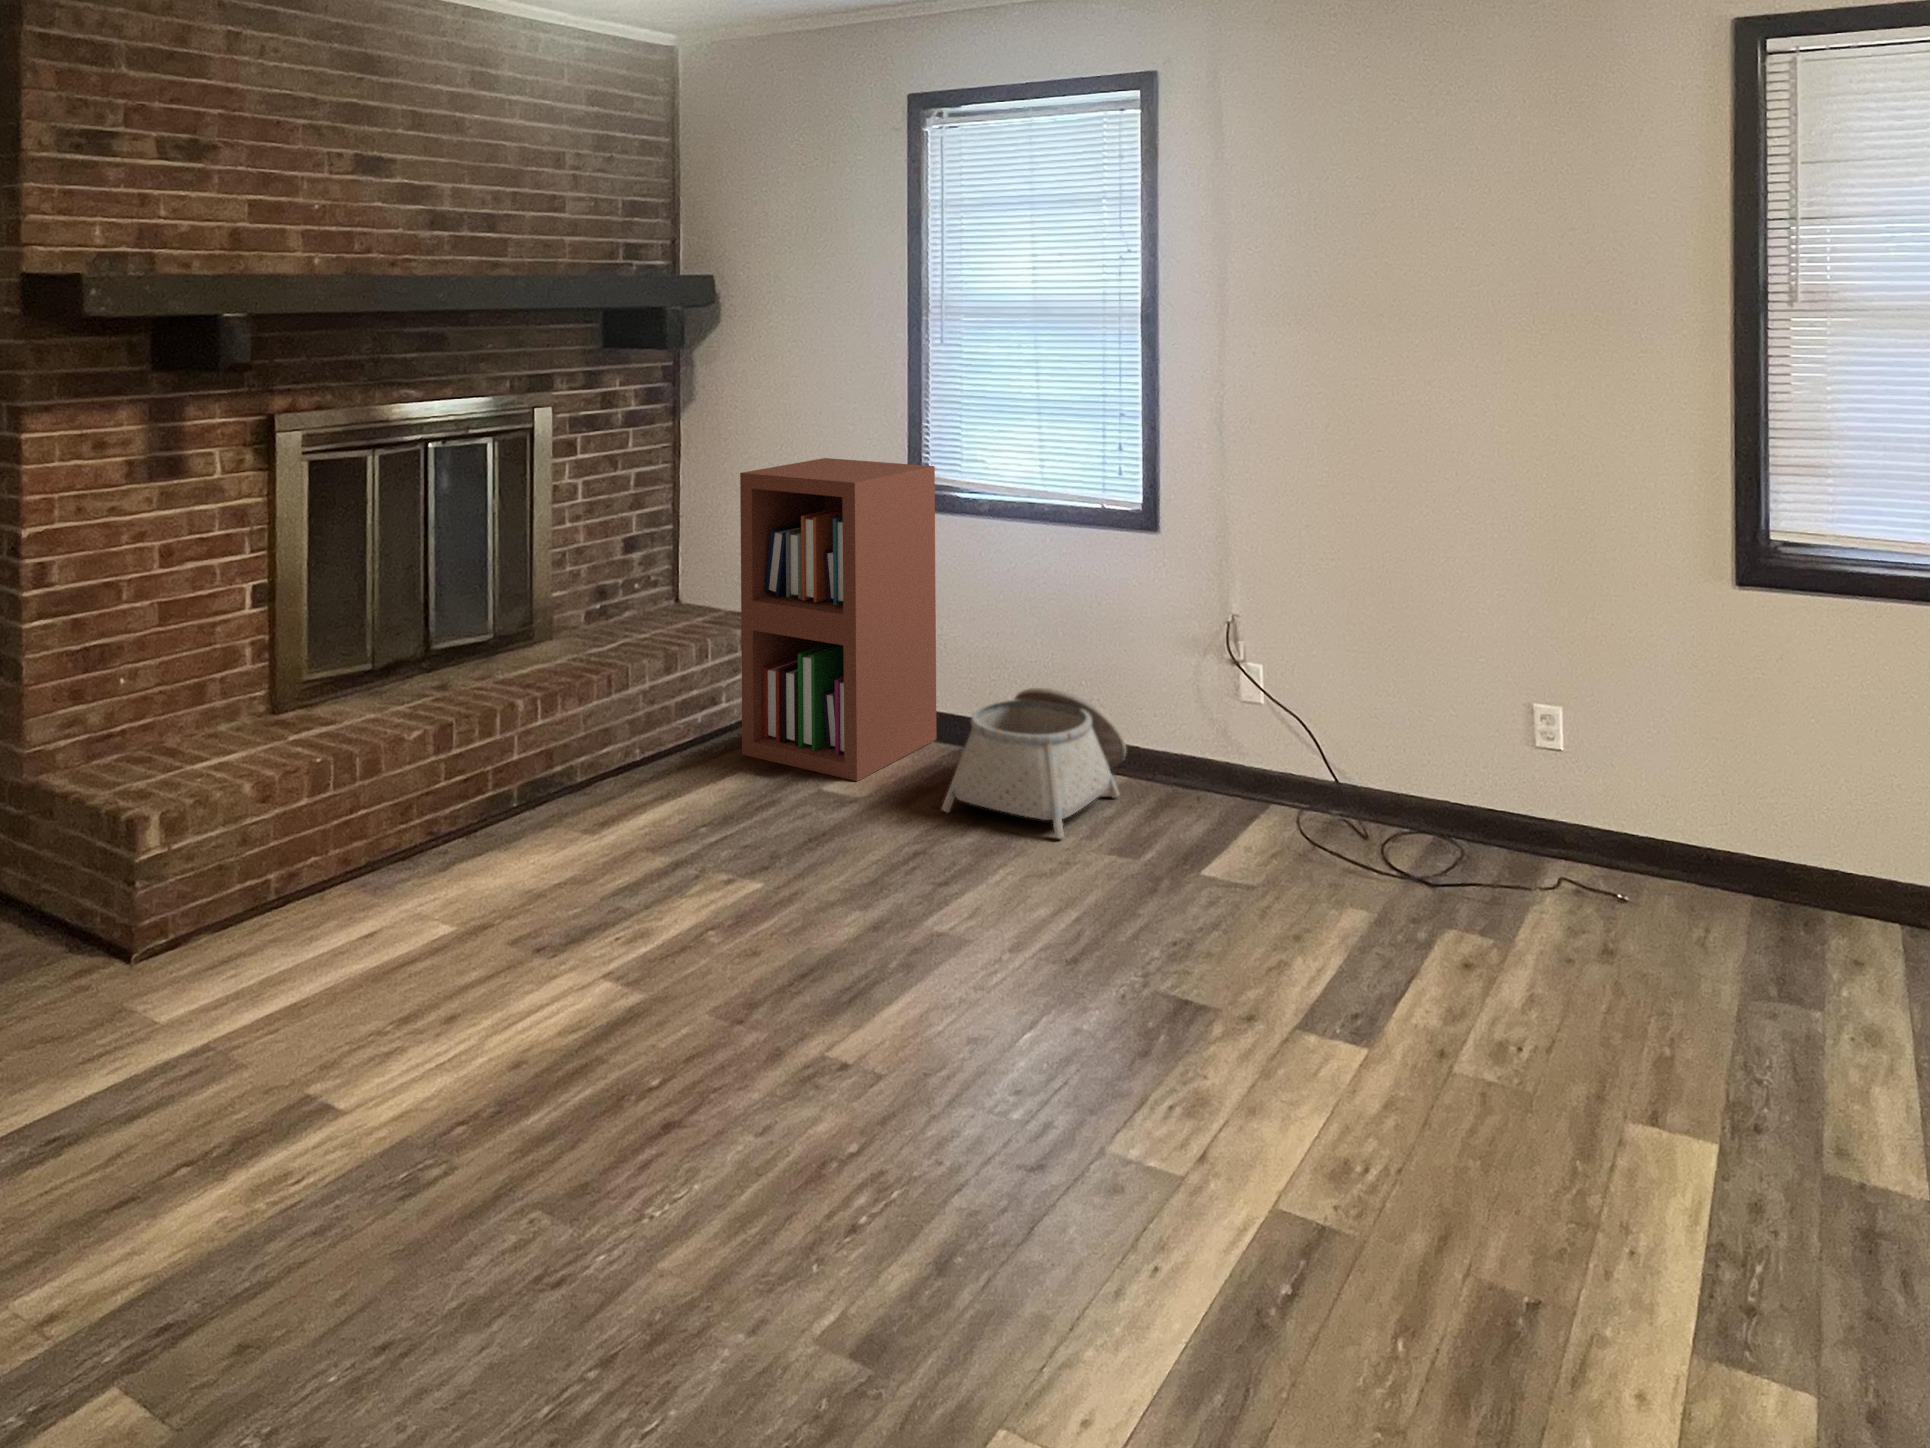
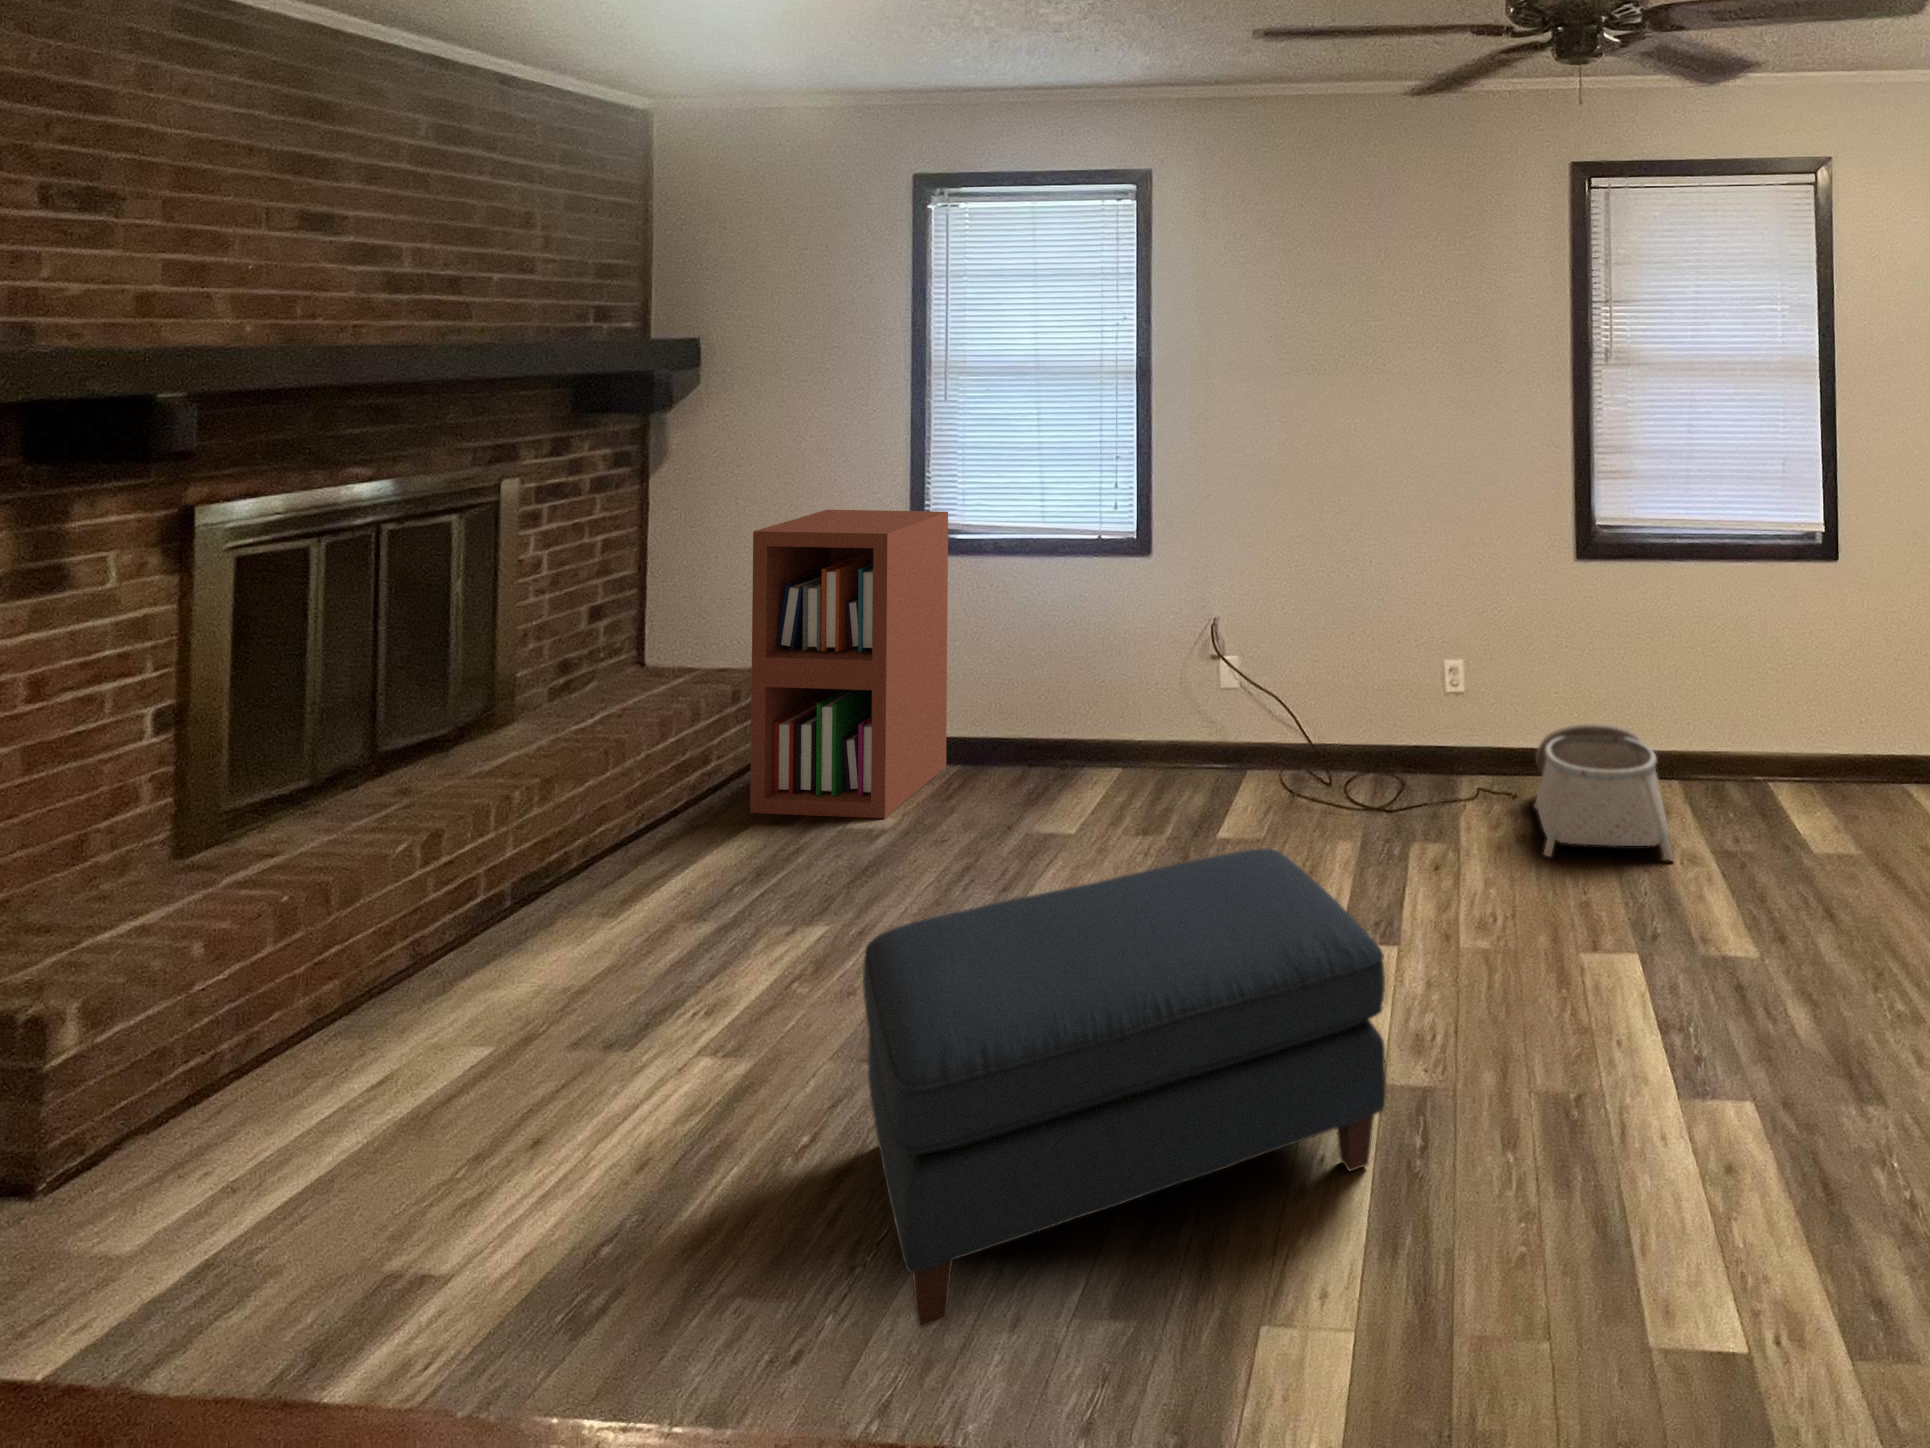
basket: present [942,688,1126,838] -> present [1534,723,1673,860]
ottoman: none [637,878,1236,1312] -> present [863,849,1386,1328]

